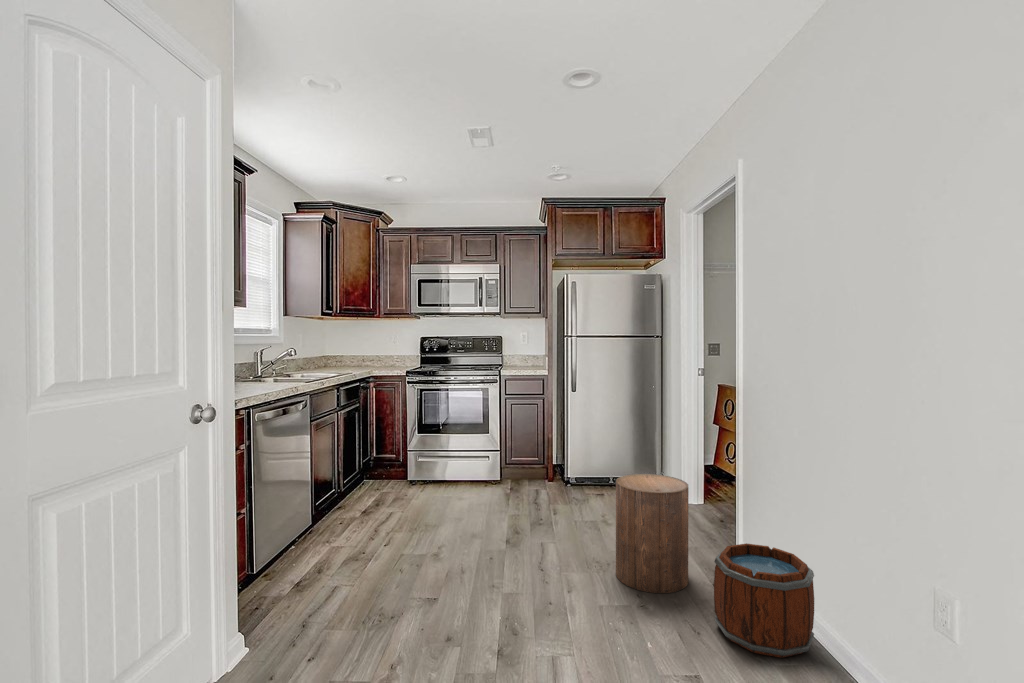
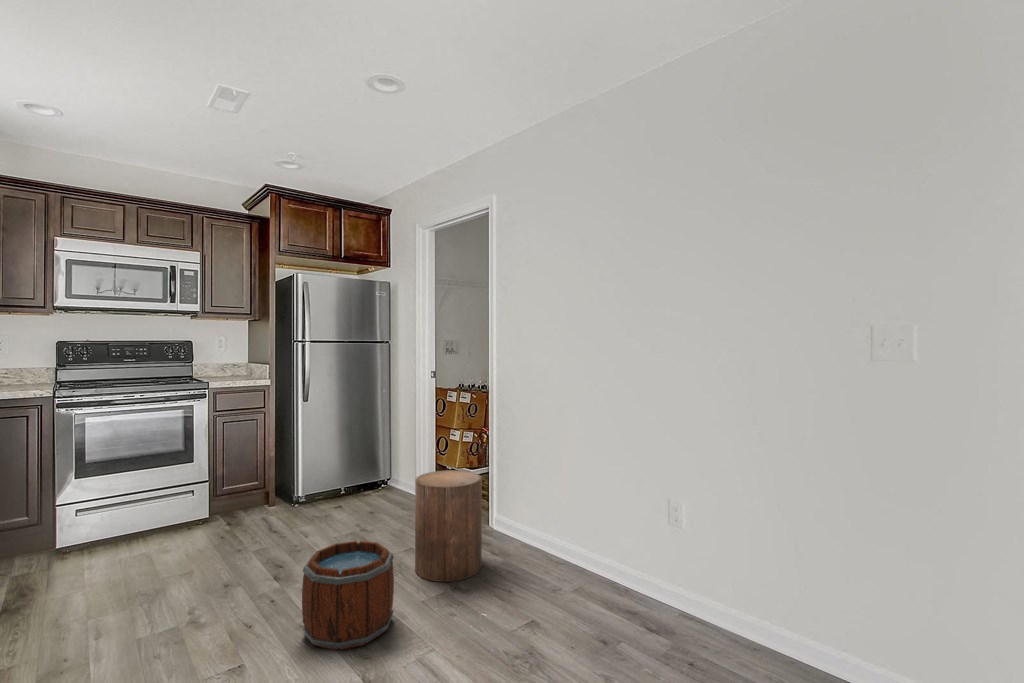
bucket: present [714,543,814,658] -> present [302,541,394,650]

